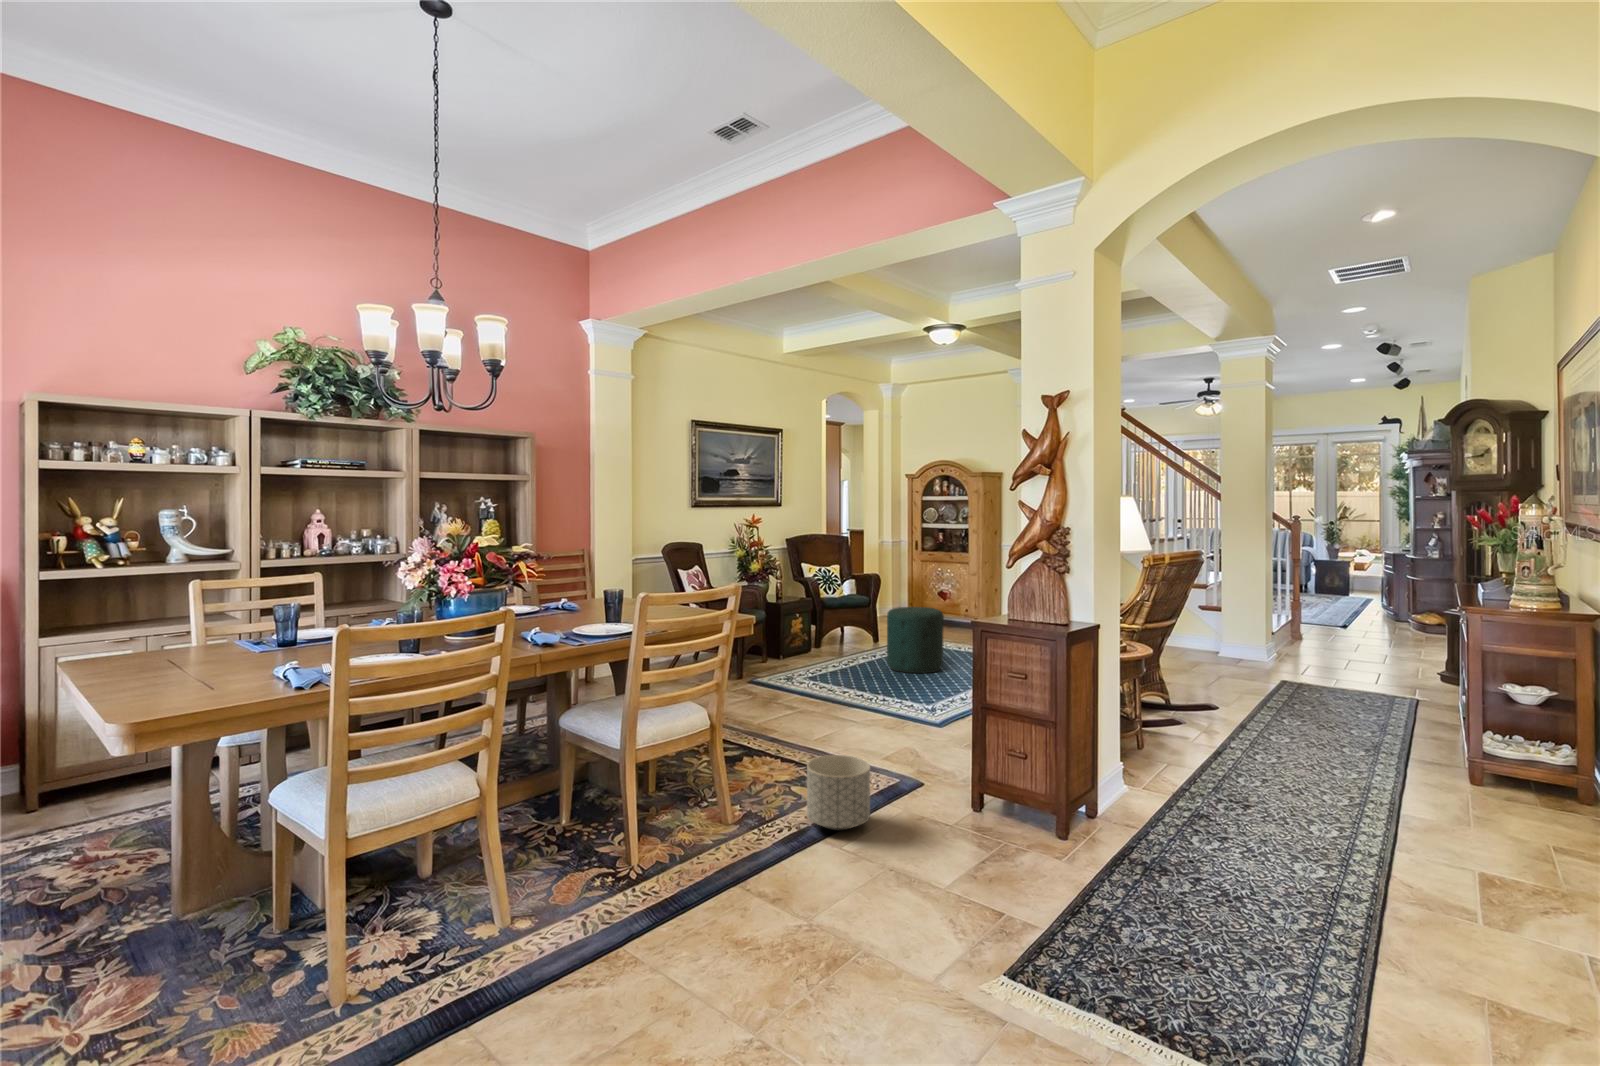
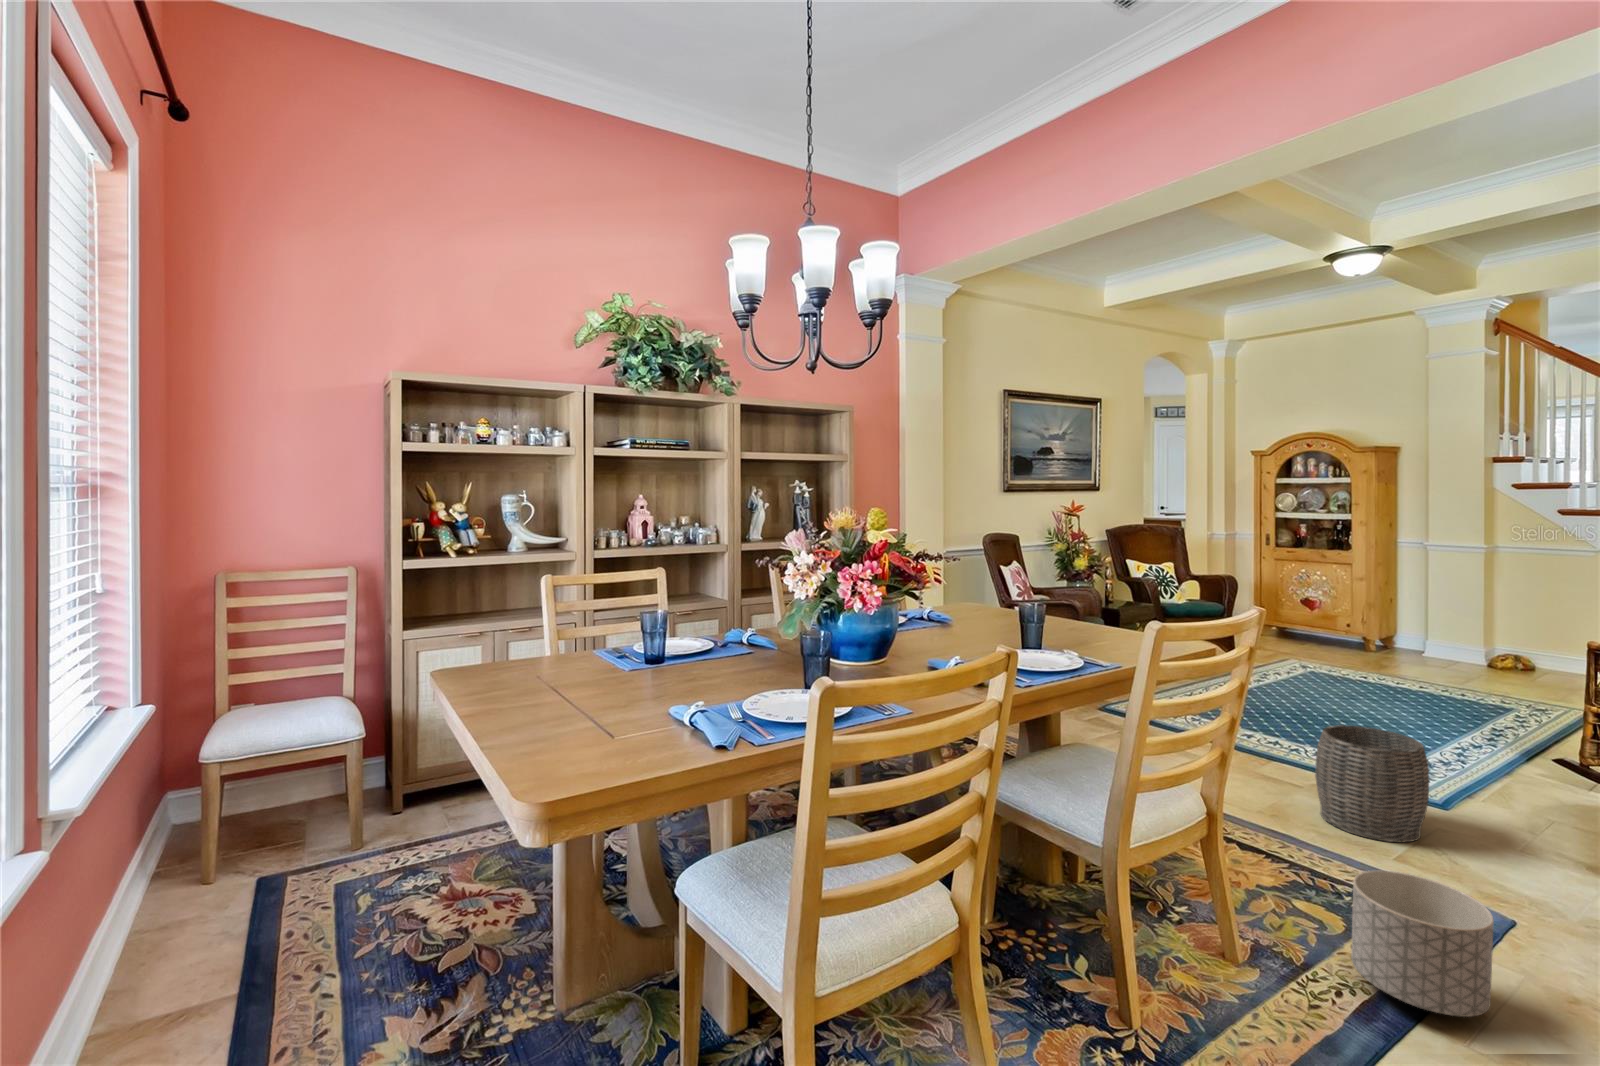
ottoman: present [887,607,944,673] -> none [1274,617,1365,706]
woven basket: none [854,678,914,752] -> present [1315,725,1429,843]

